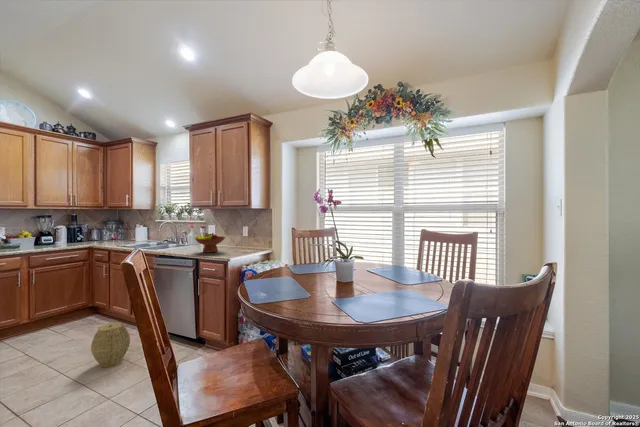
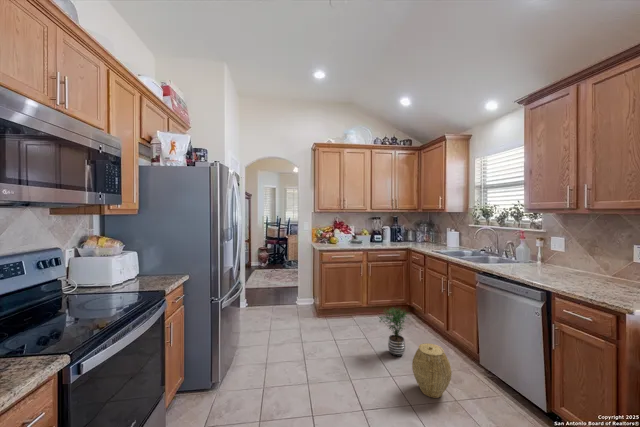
fruit bowl: present [195,233,225,252] -> none [539,251,601,283]
potted plant: none [49,304,93,354] -> present [380,309,407,357]

